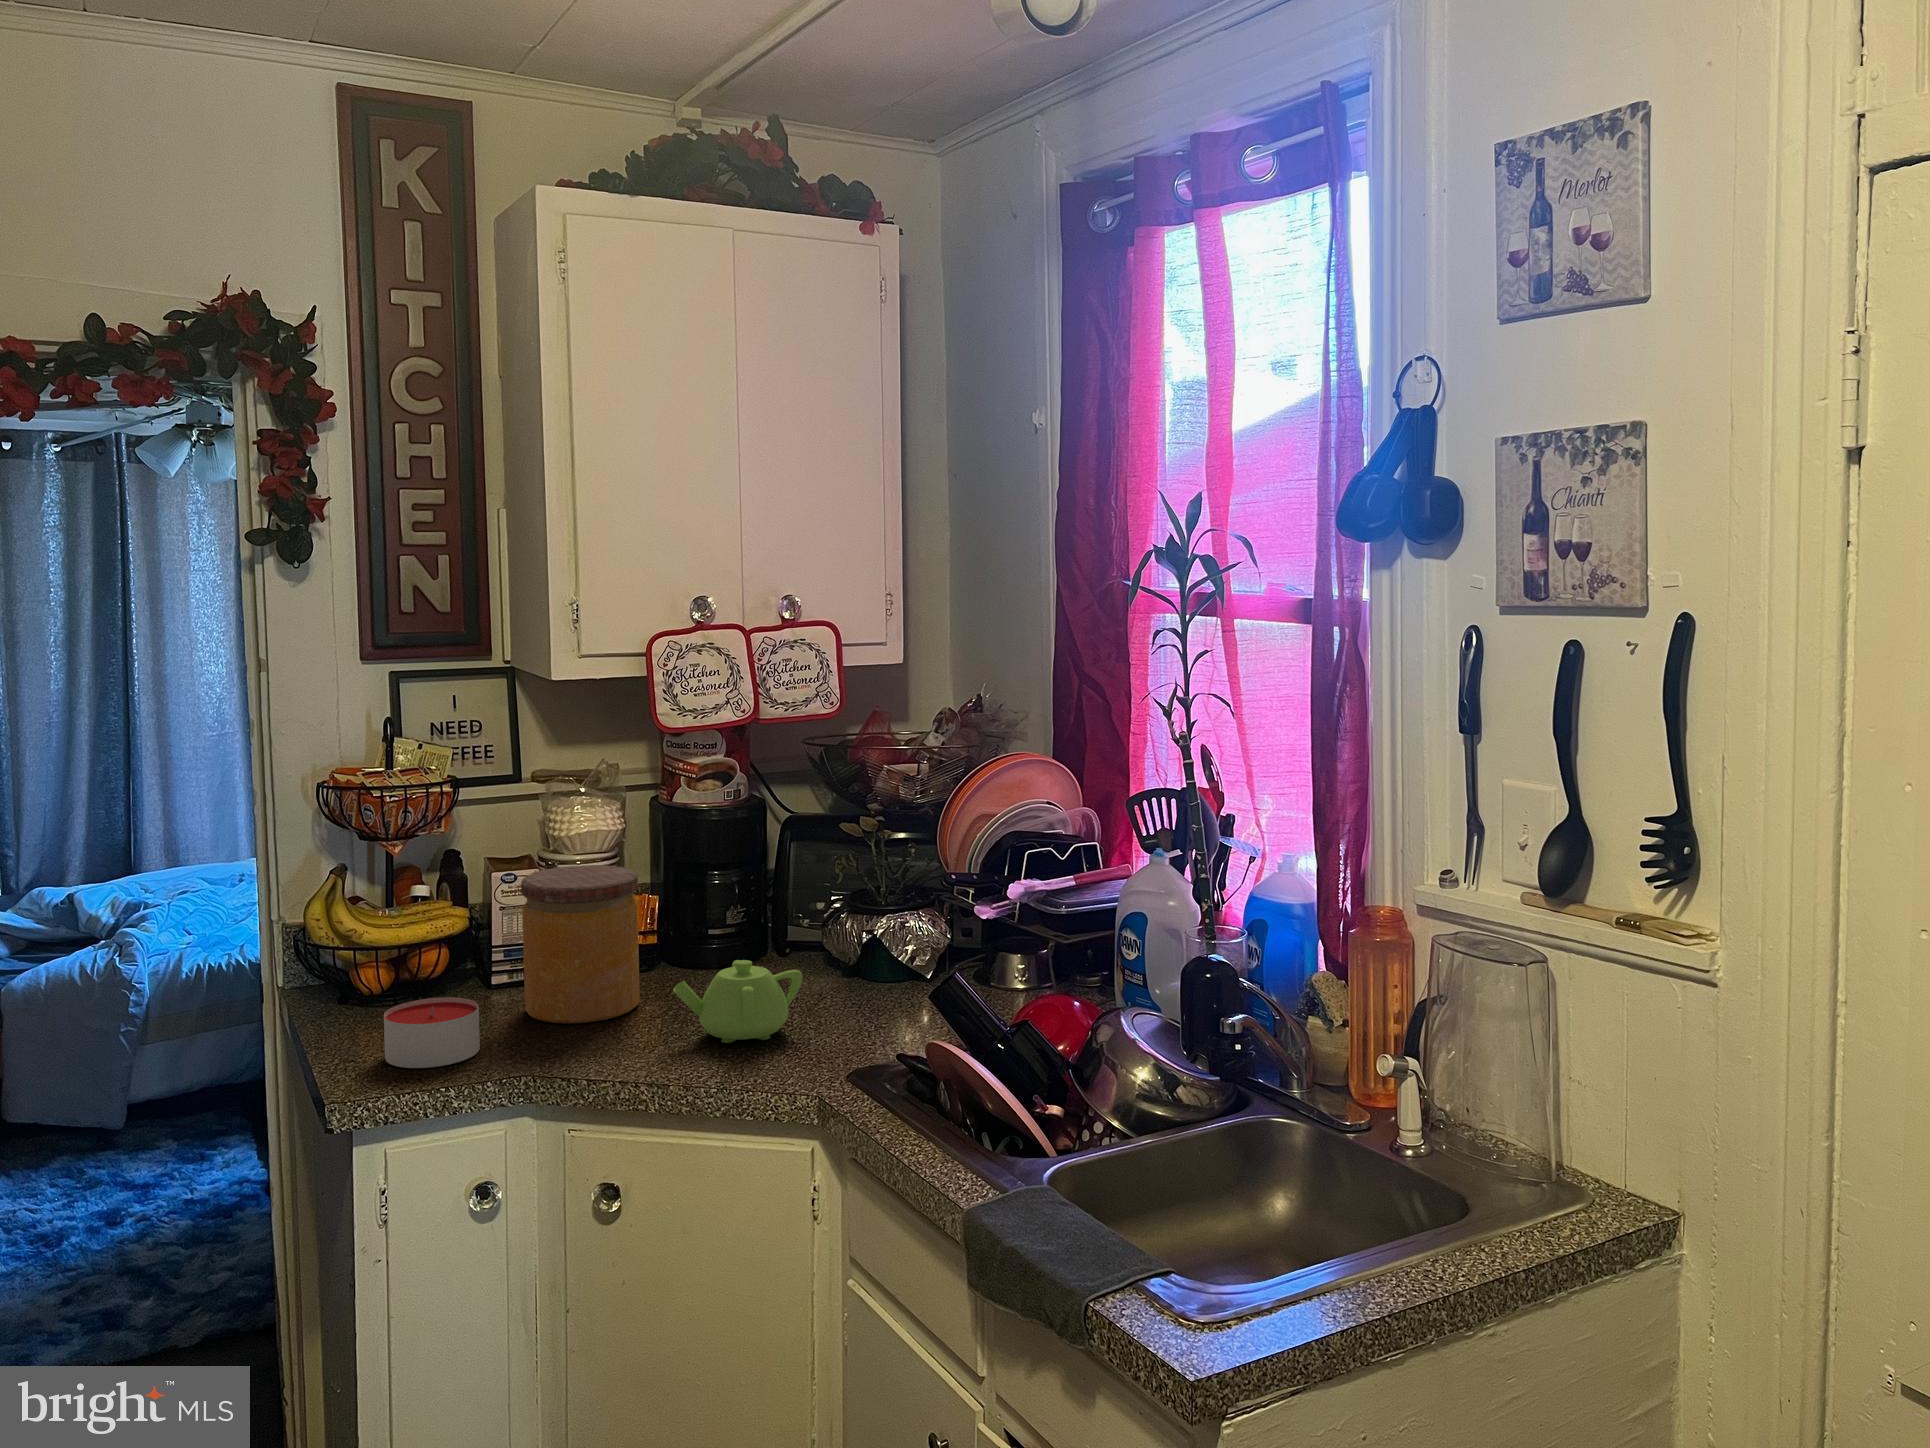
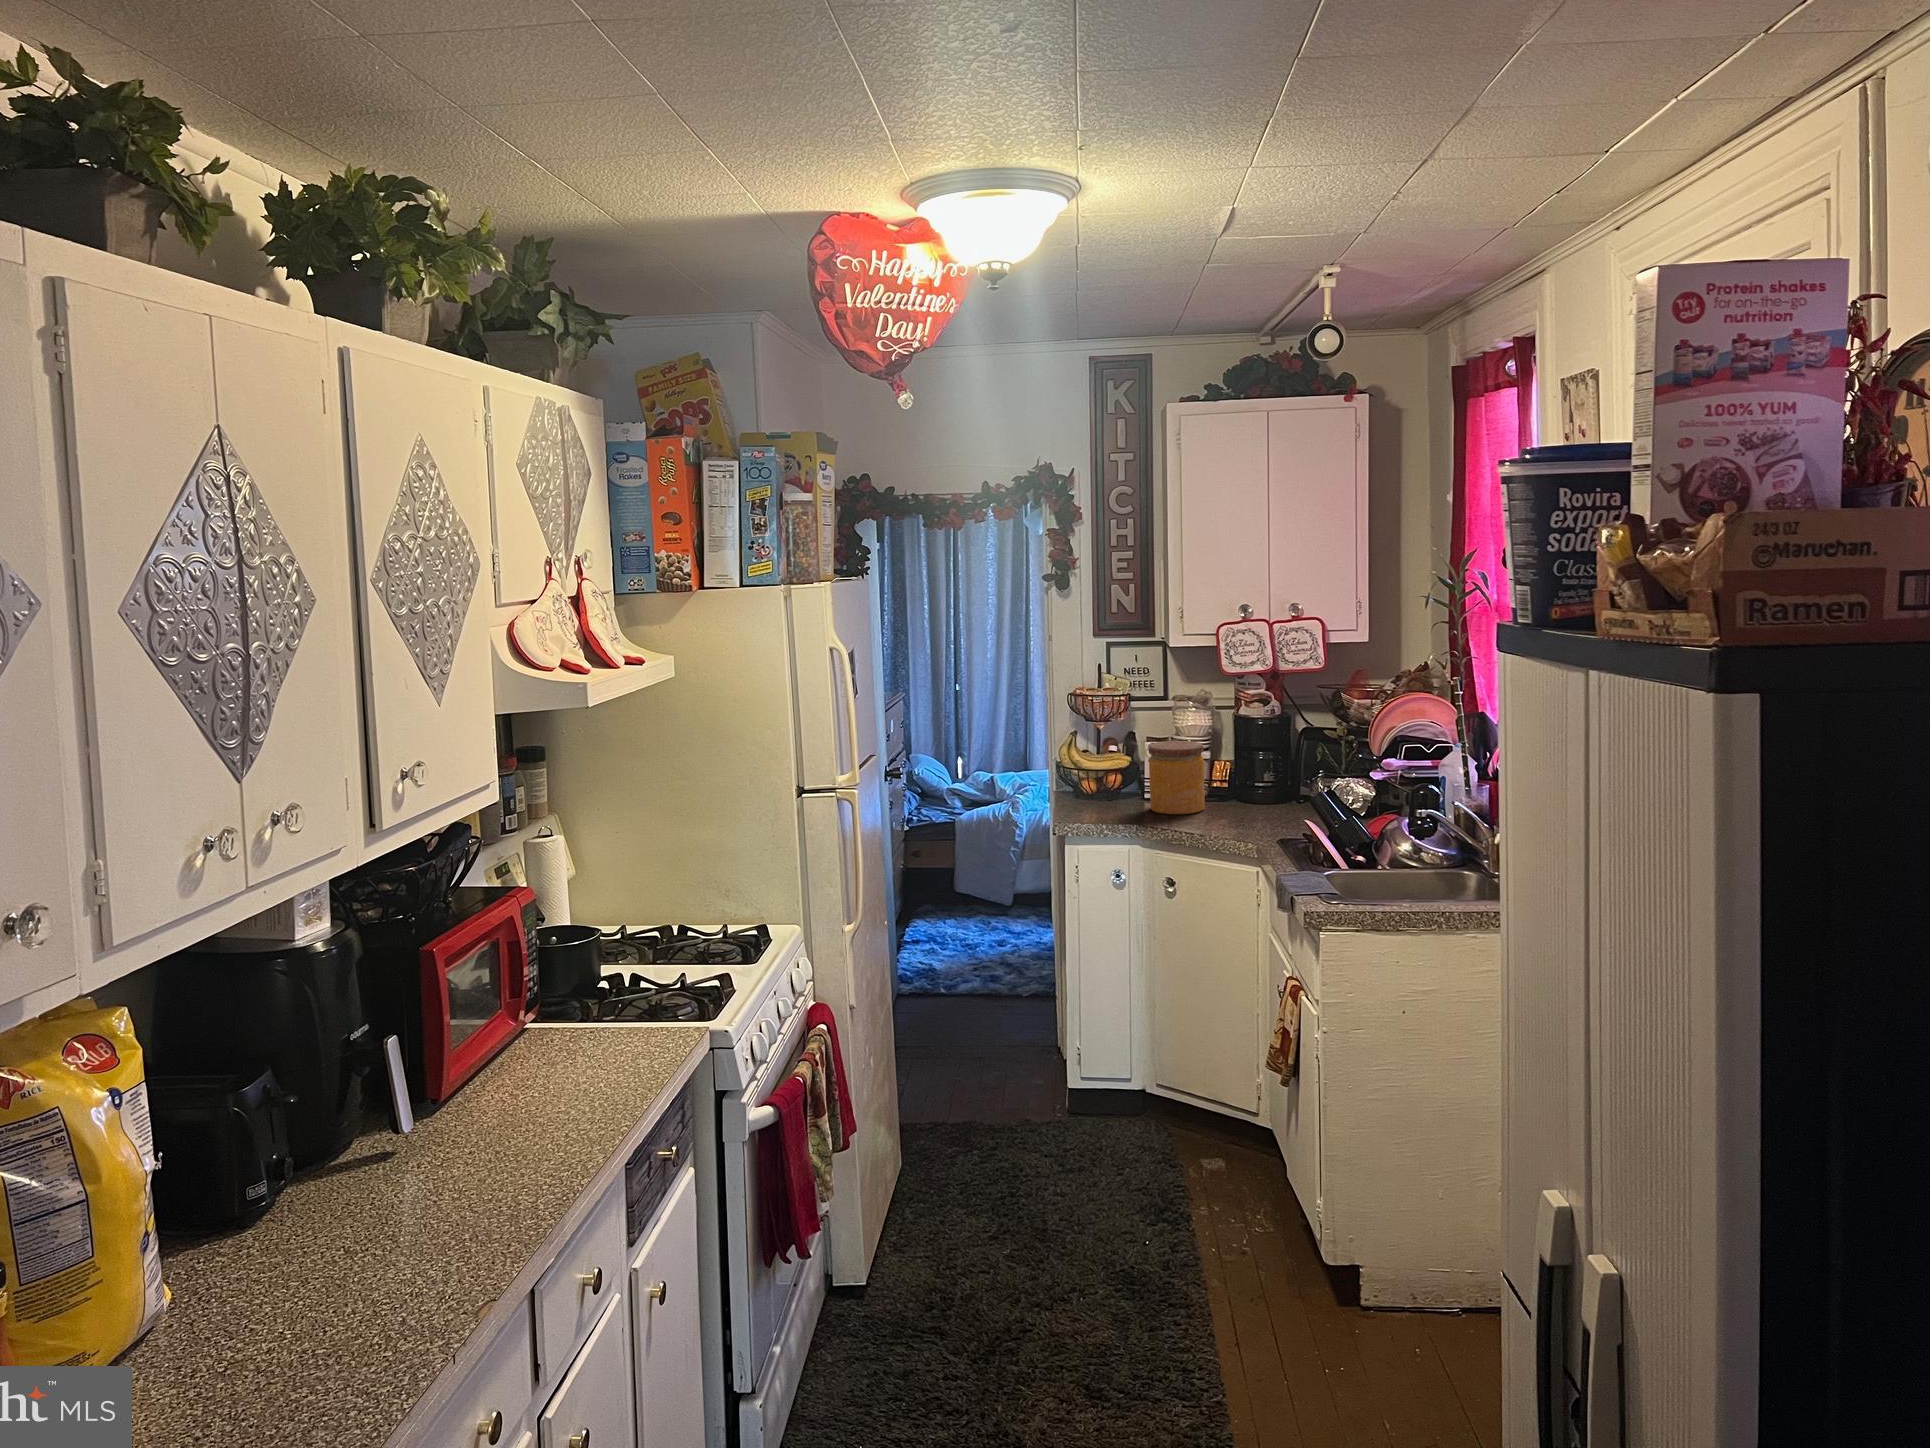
teapot: present [673,960,802,1043] -> none [1204,789,1267,827]
candle: present [384,997,480,1068] -> none [1081,795,1122,822]

